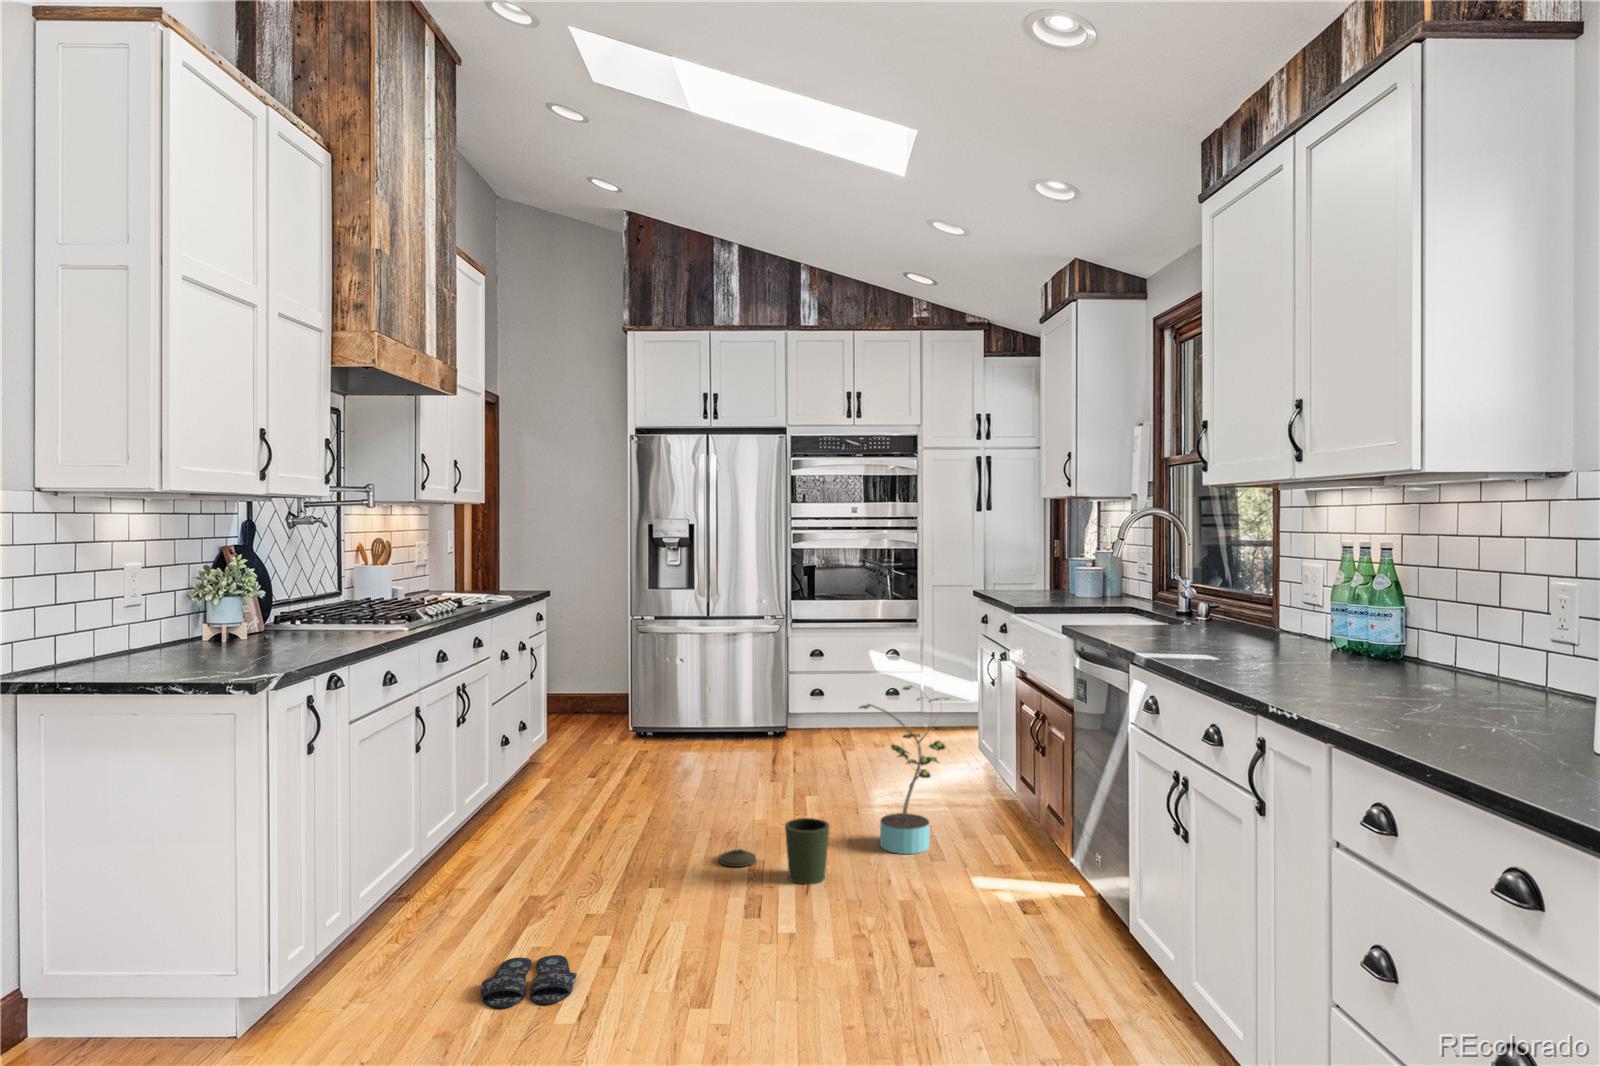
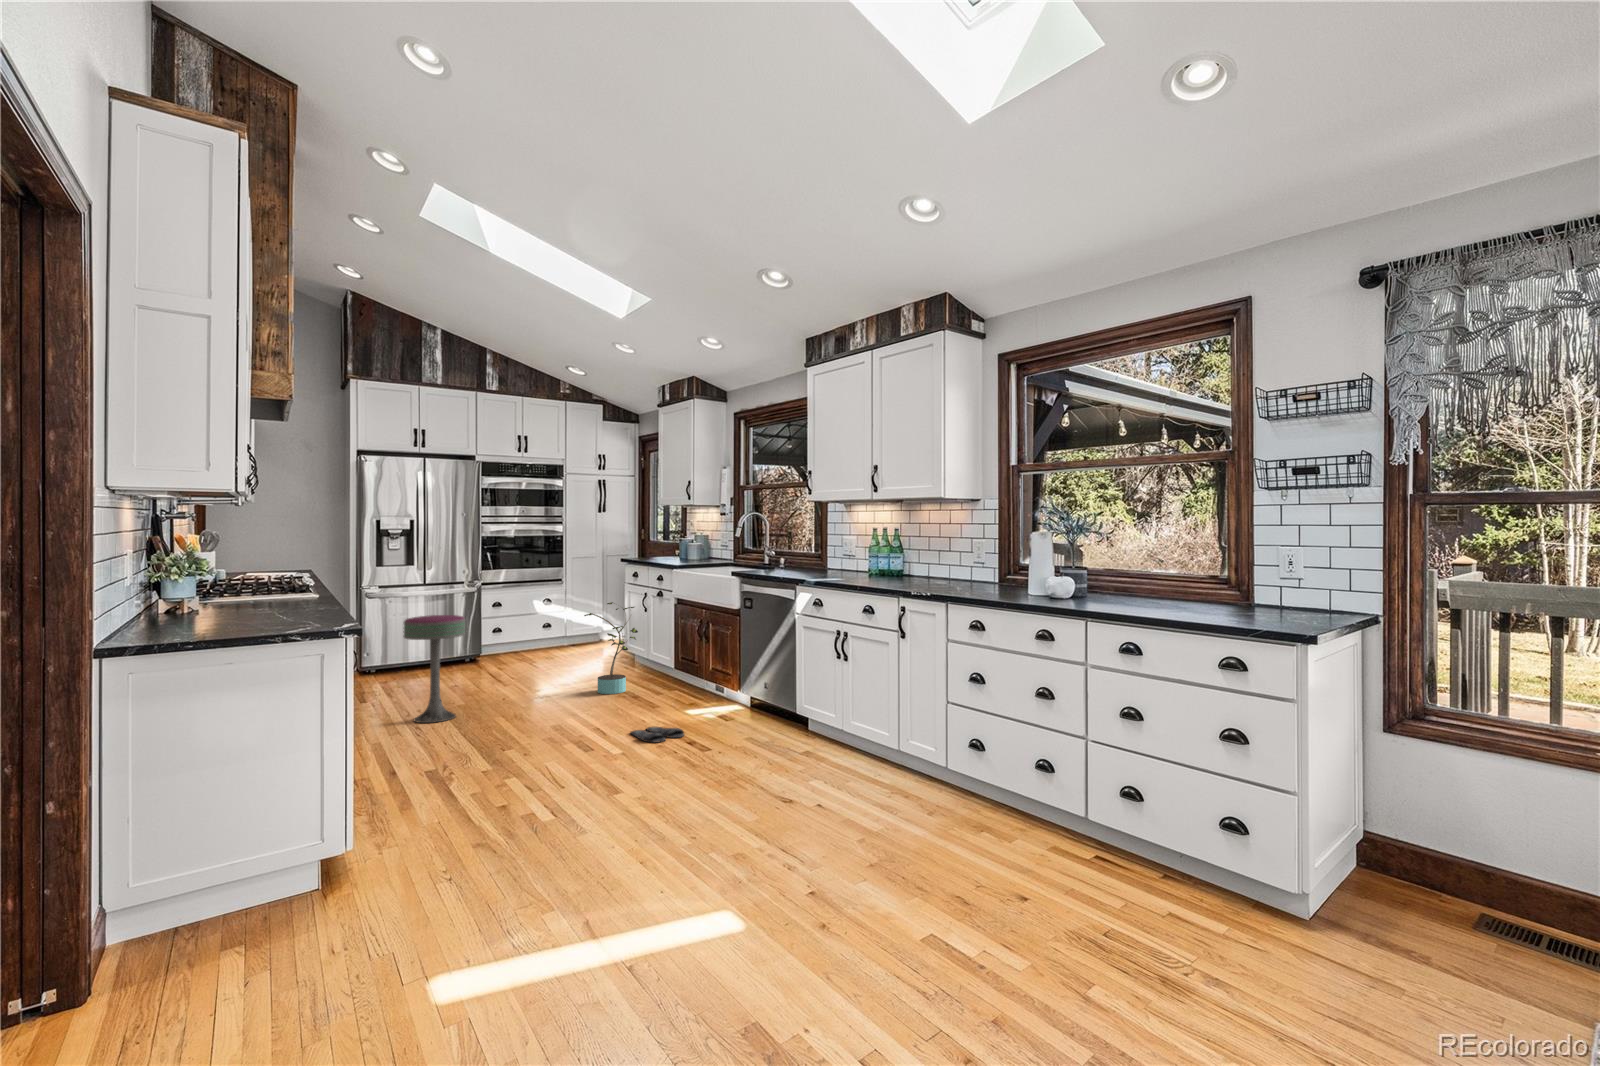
bar stool: none [569,691,657,865] -> present [403,615,465,723]
trash can: present [719,818,829,884] -> none [510,676,585,711]
slippers: present [481,955,577,1009] -> present [631,727,684,743]

